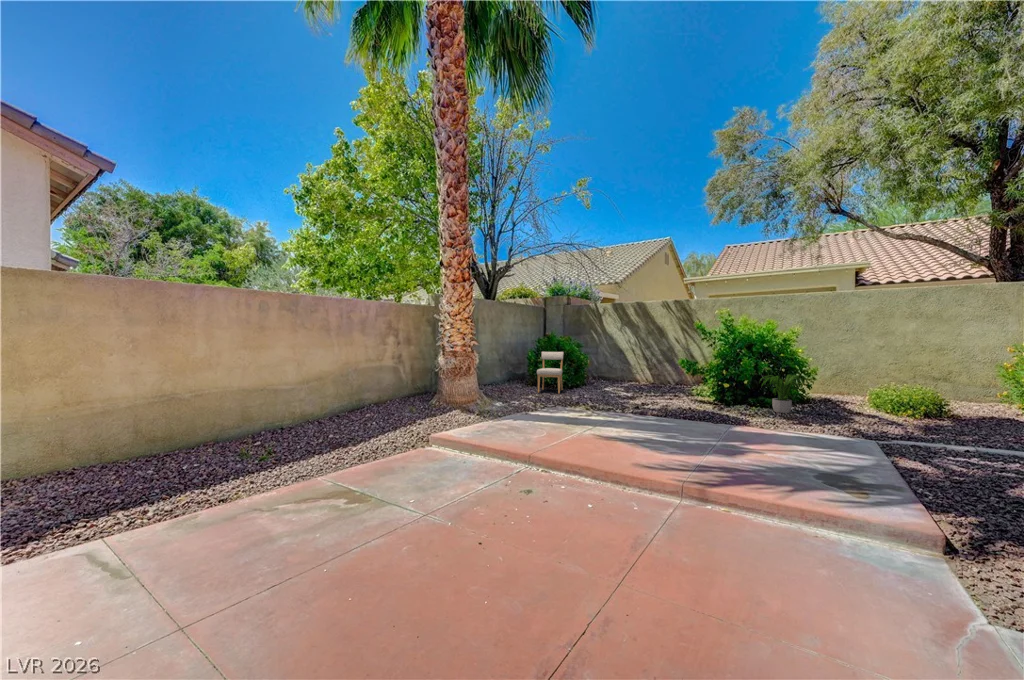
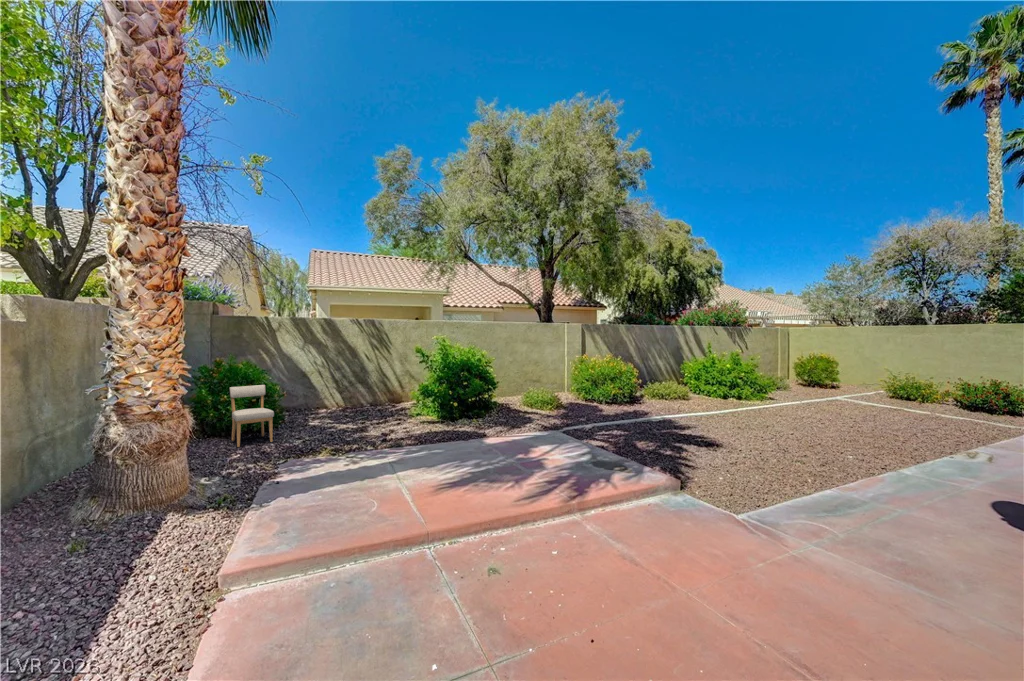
potted plant: present [760,375,807,413] -> none [475,388,506,420]

